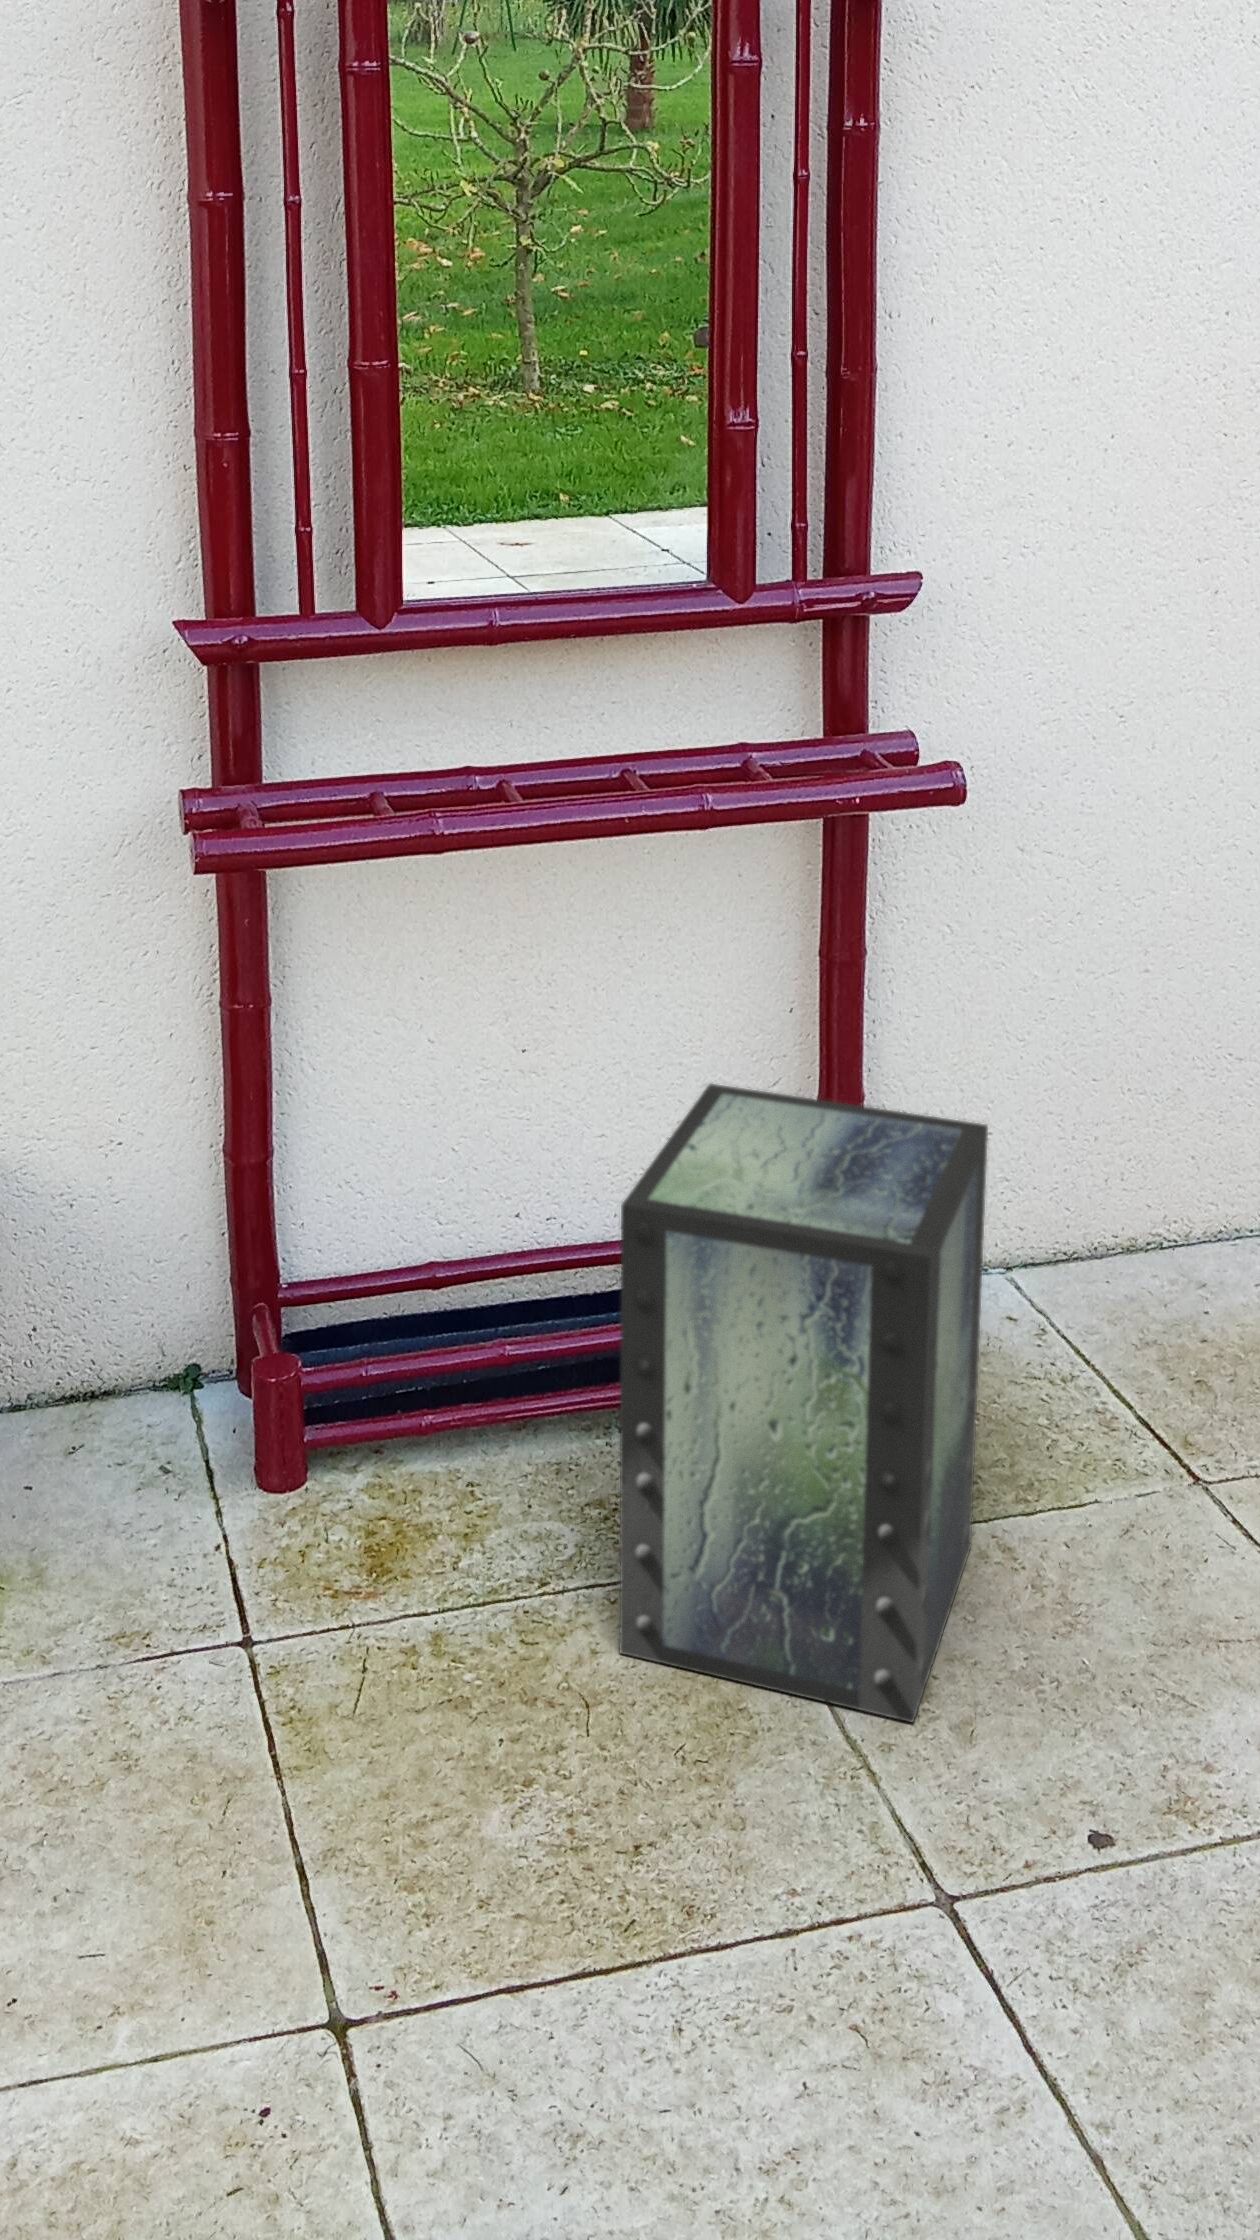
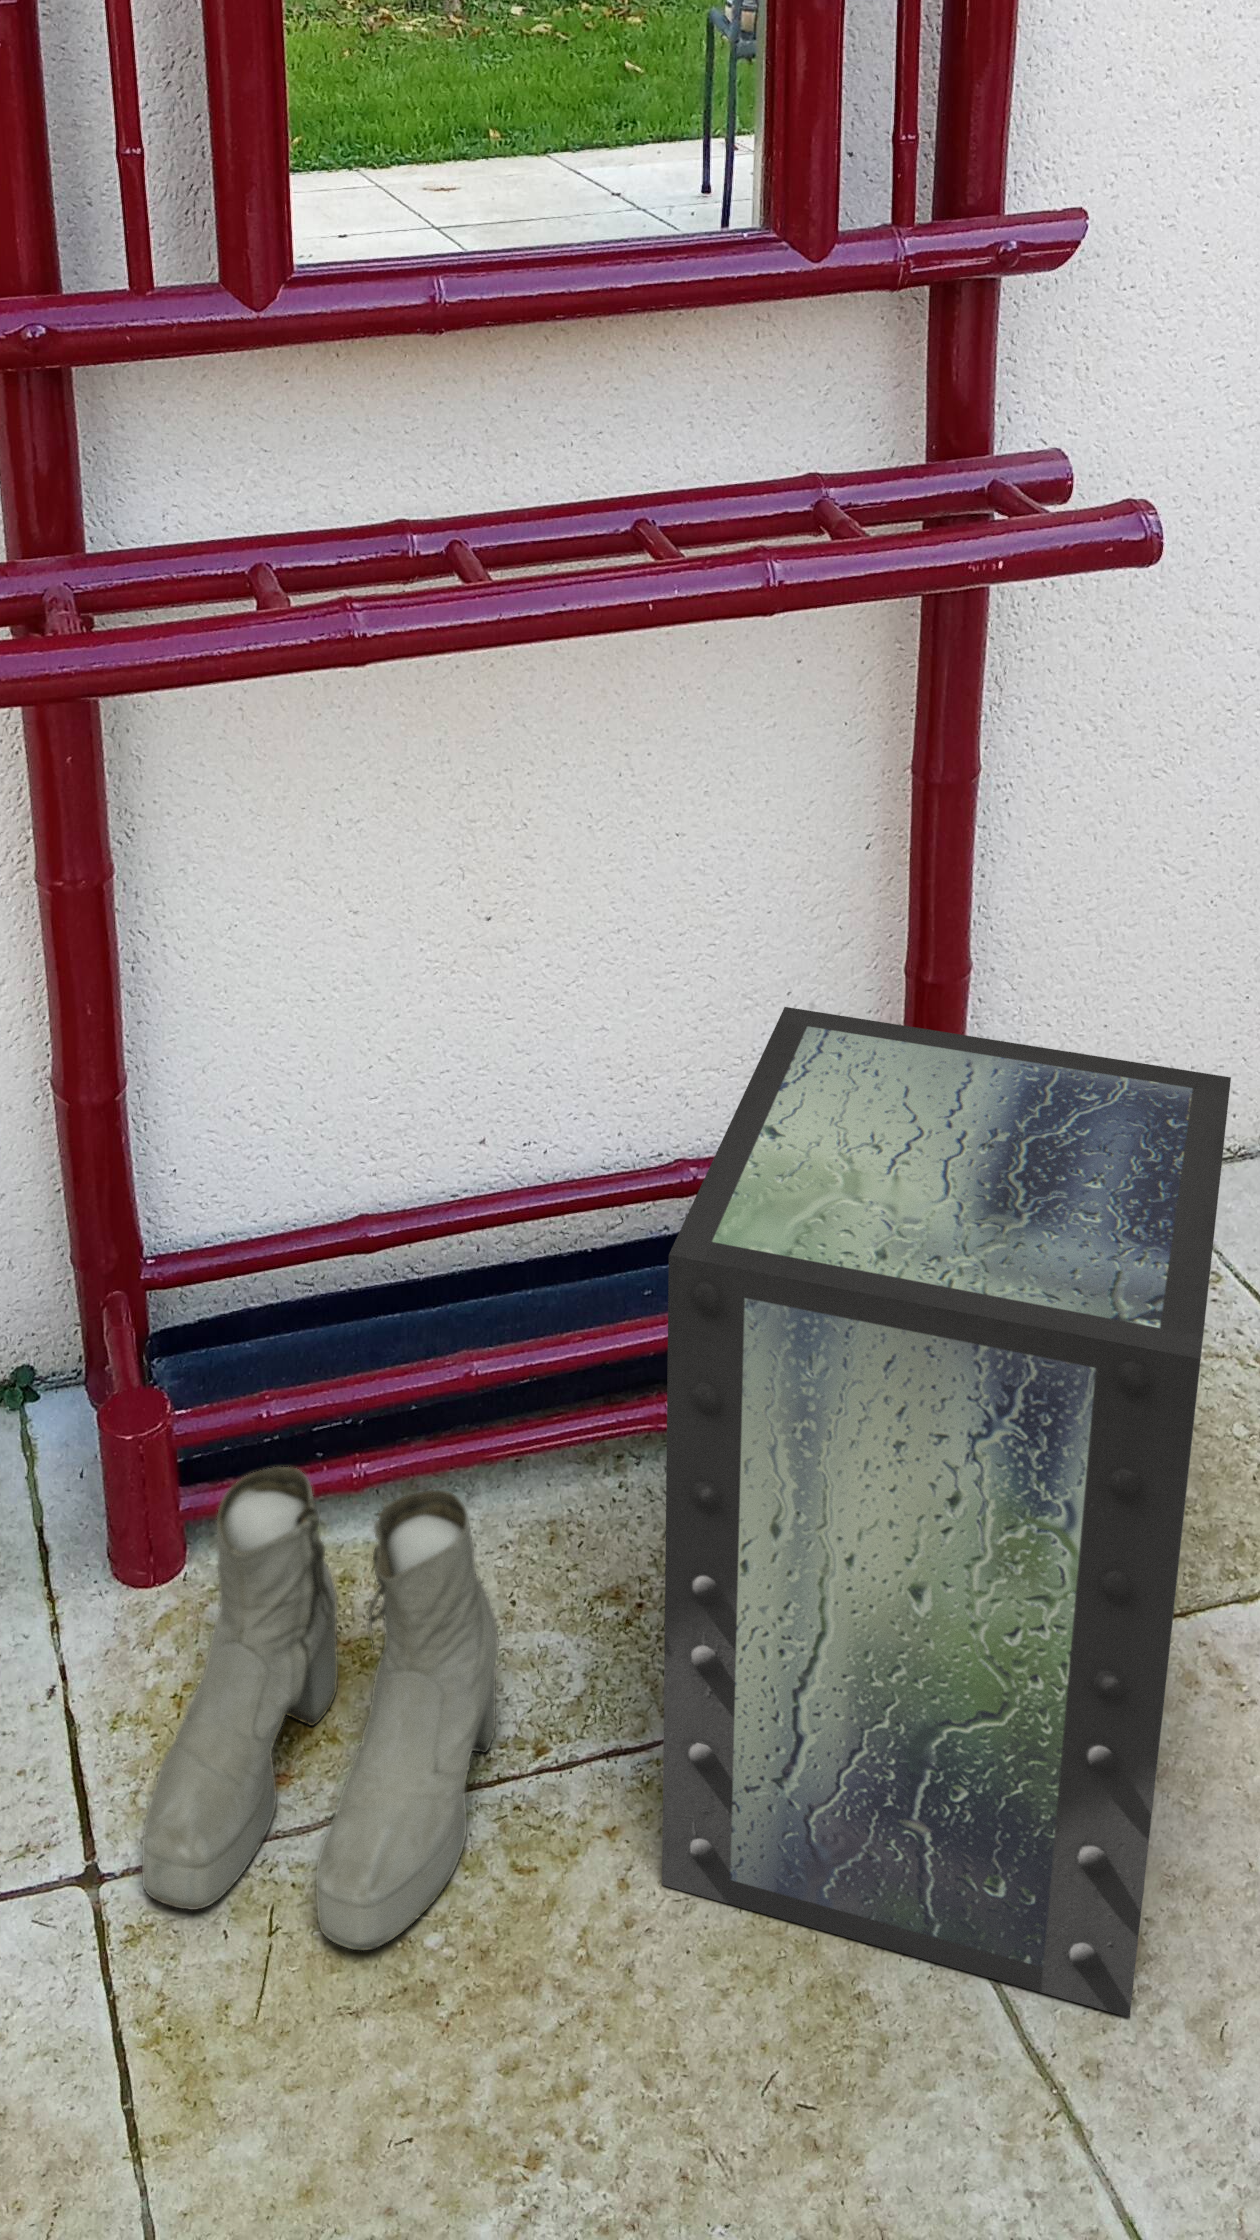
boots: none [282,1380,517,1676] -> present [142,1467,498,1951]

